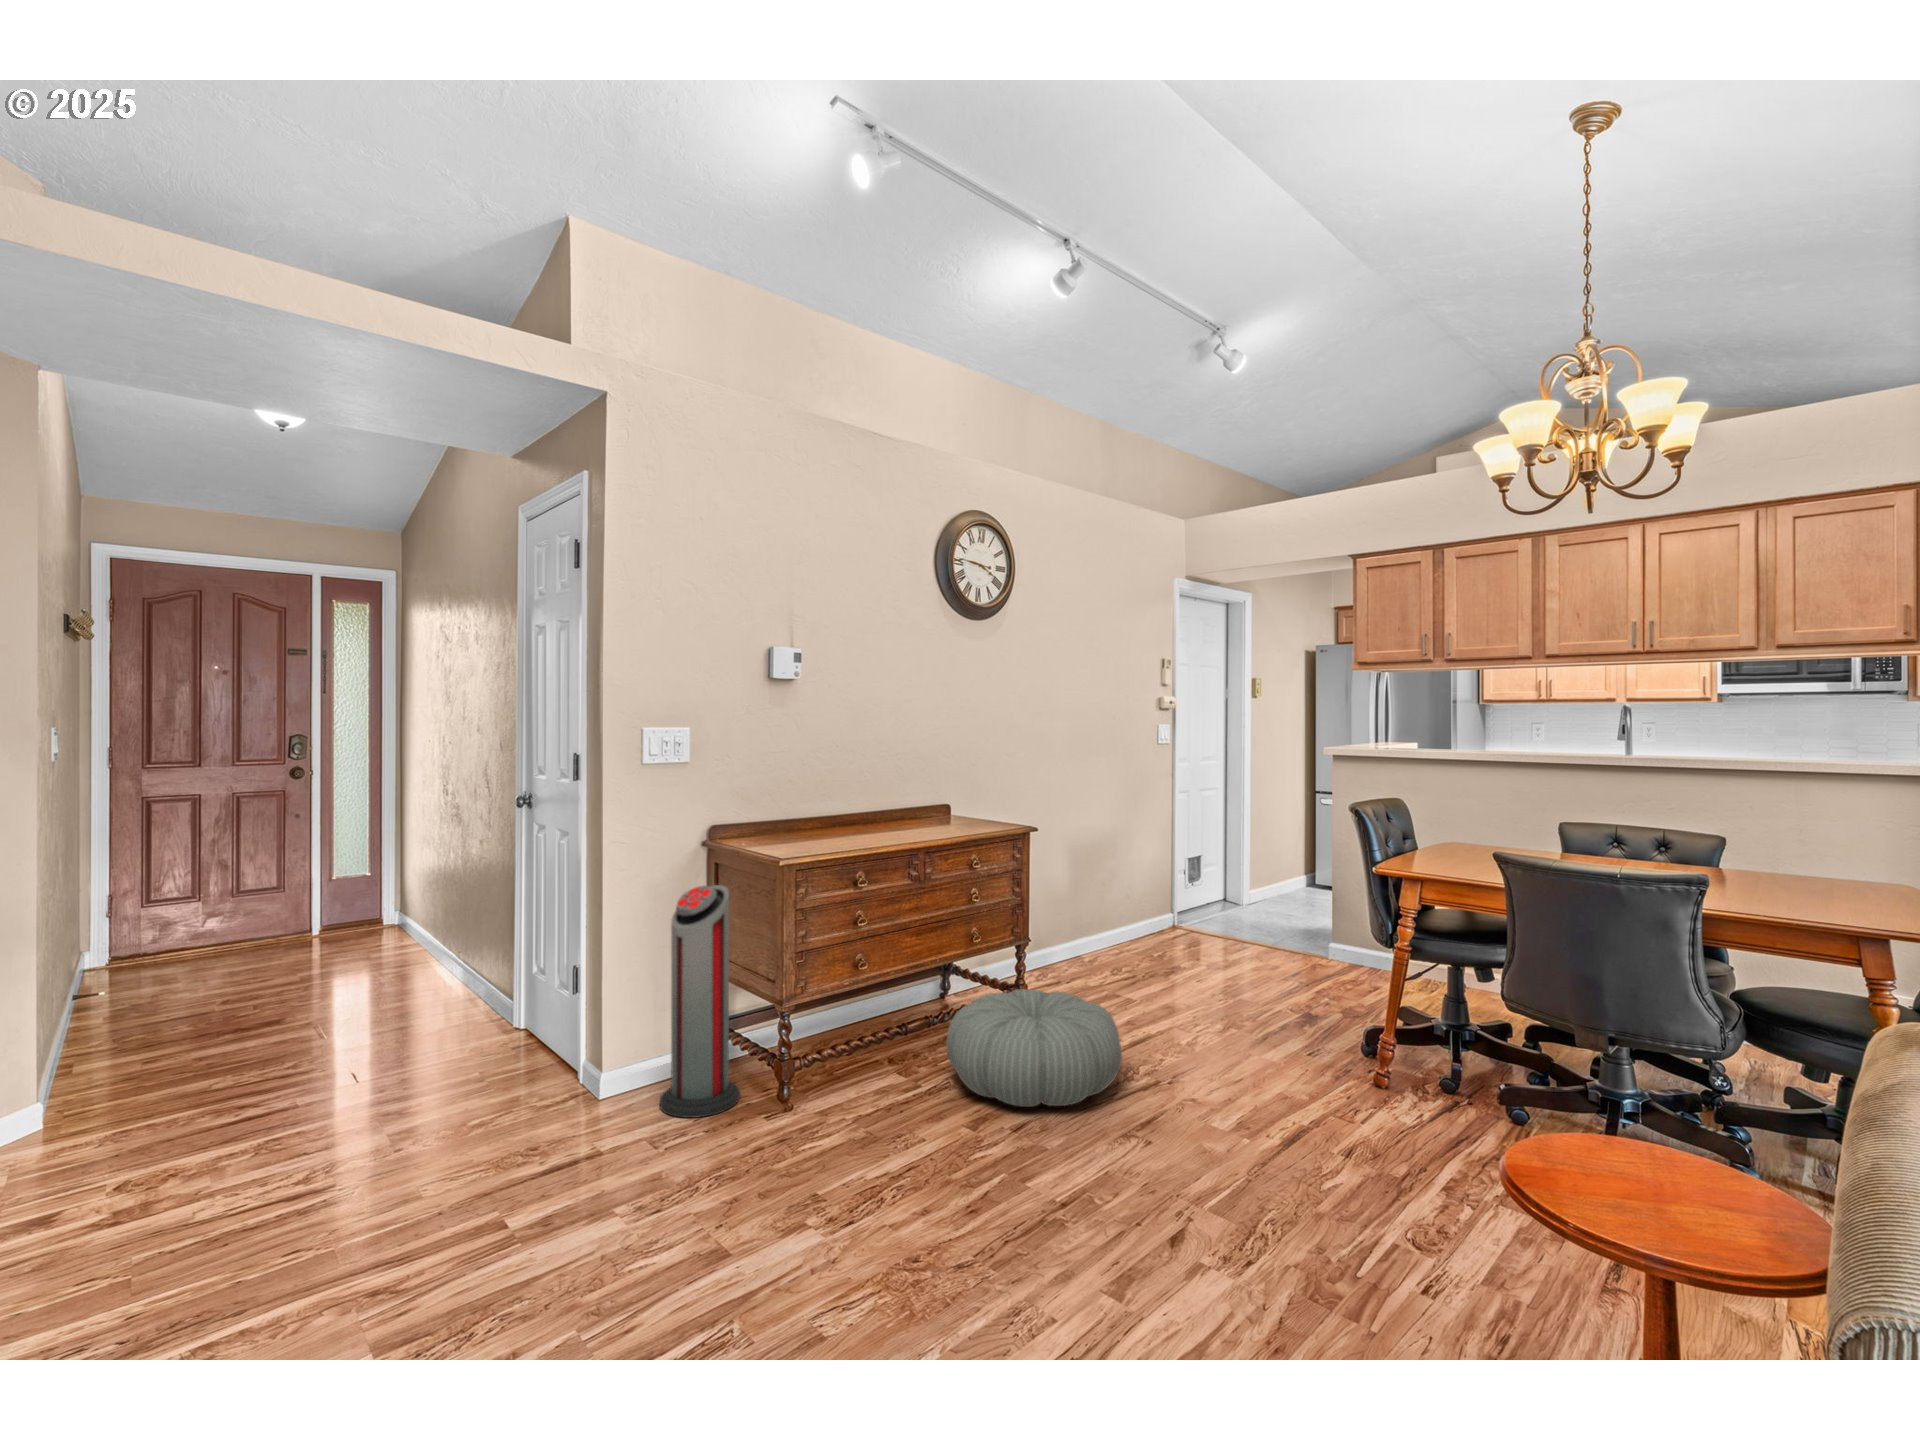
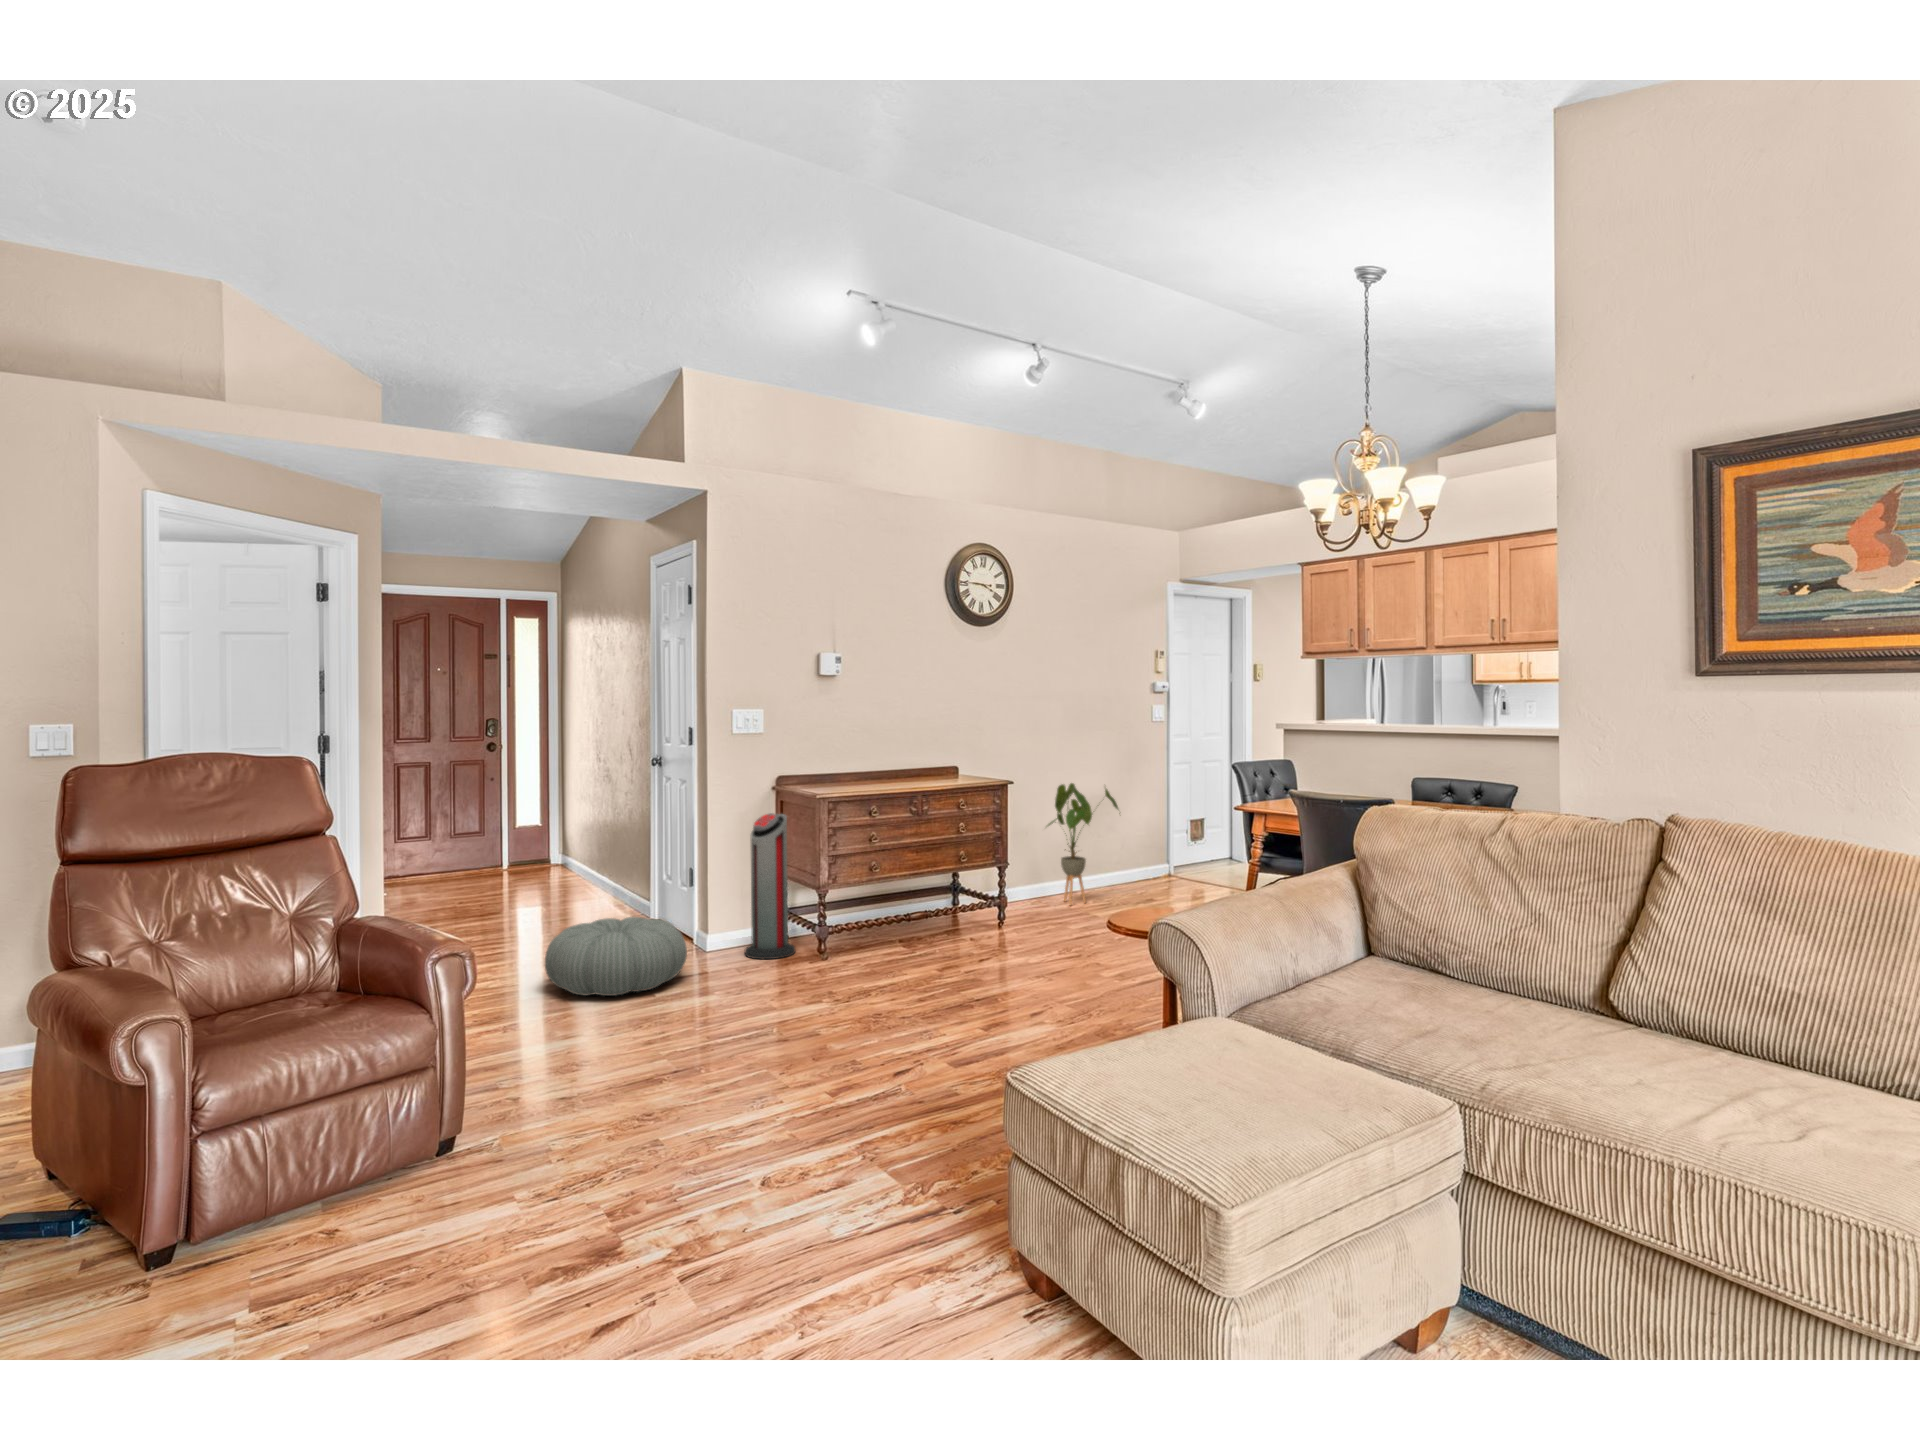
house plant: none [1051,822,1149,983] -> present [1048,783,1118,905]
pouf: present [946,989,1122,1107] -> present [545,917,687,996]

